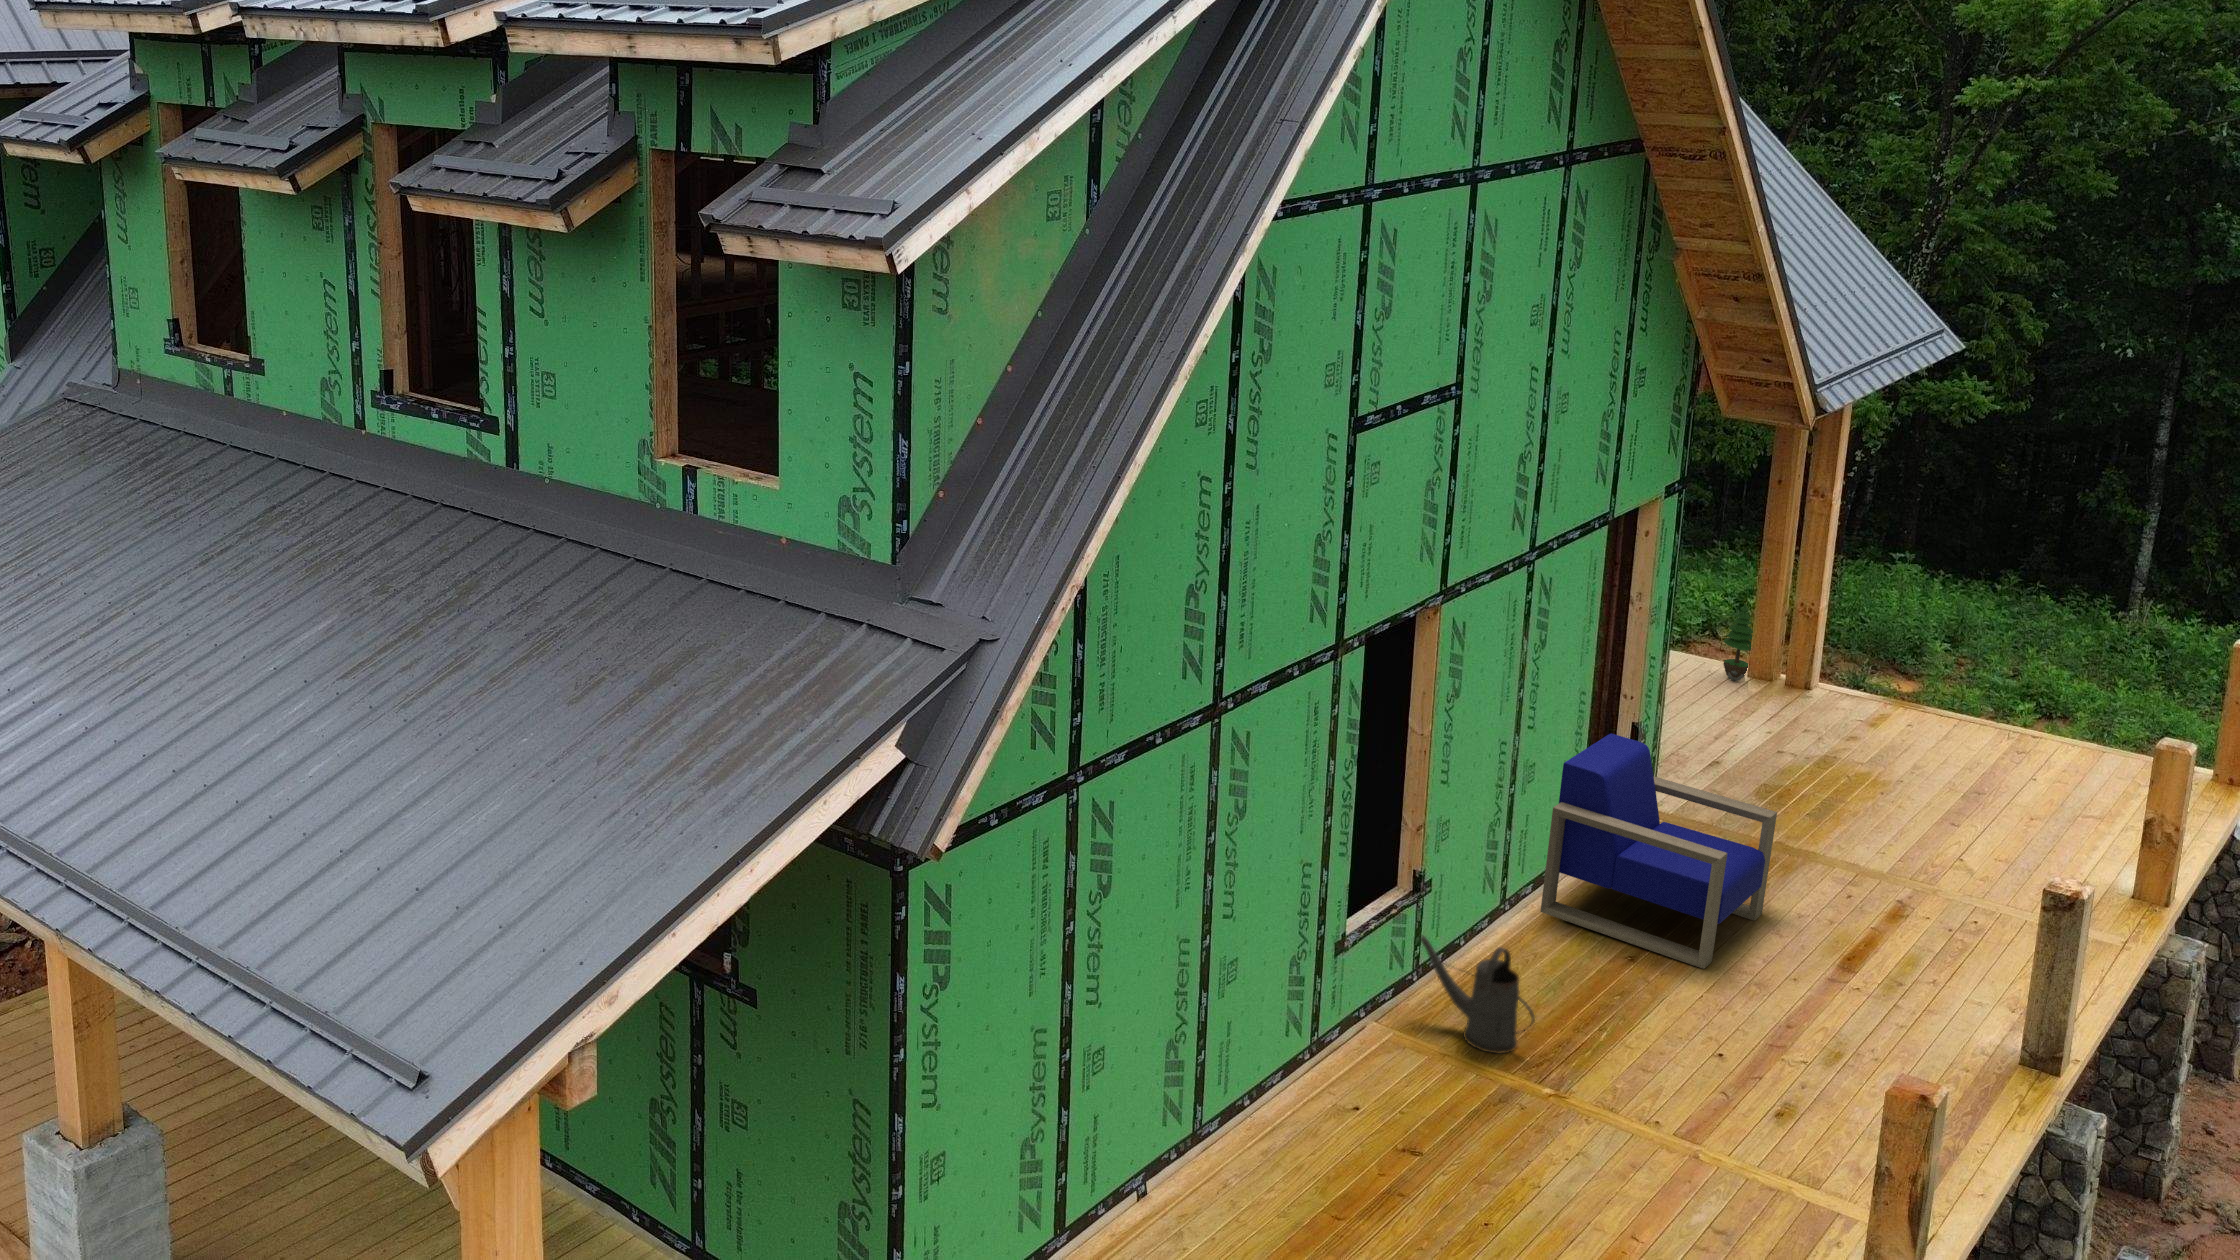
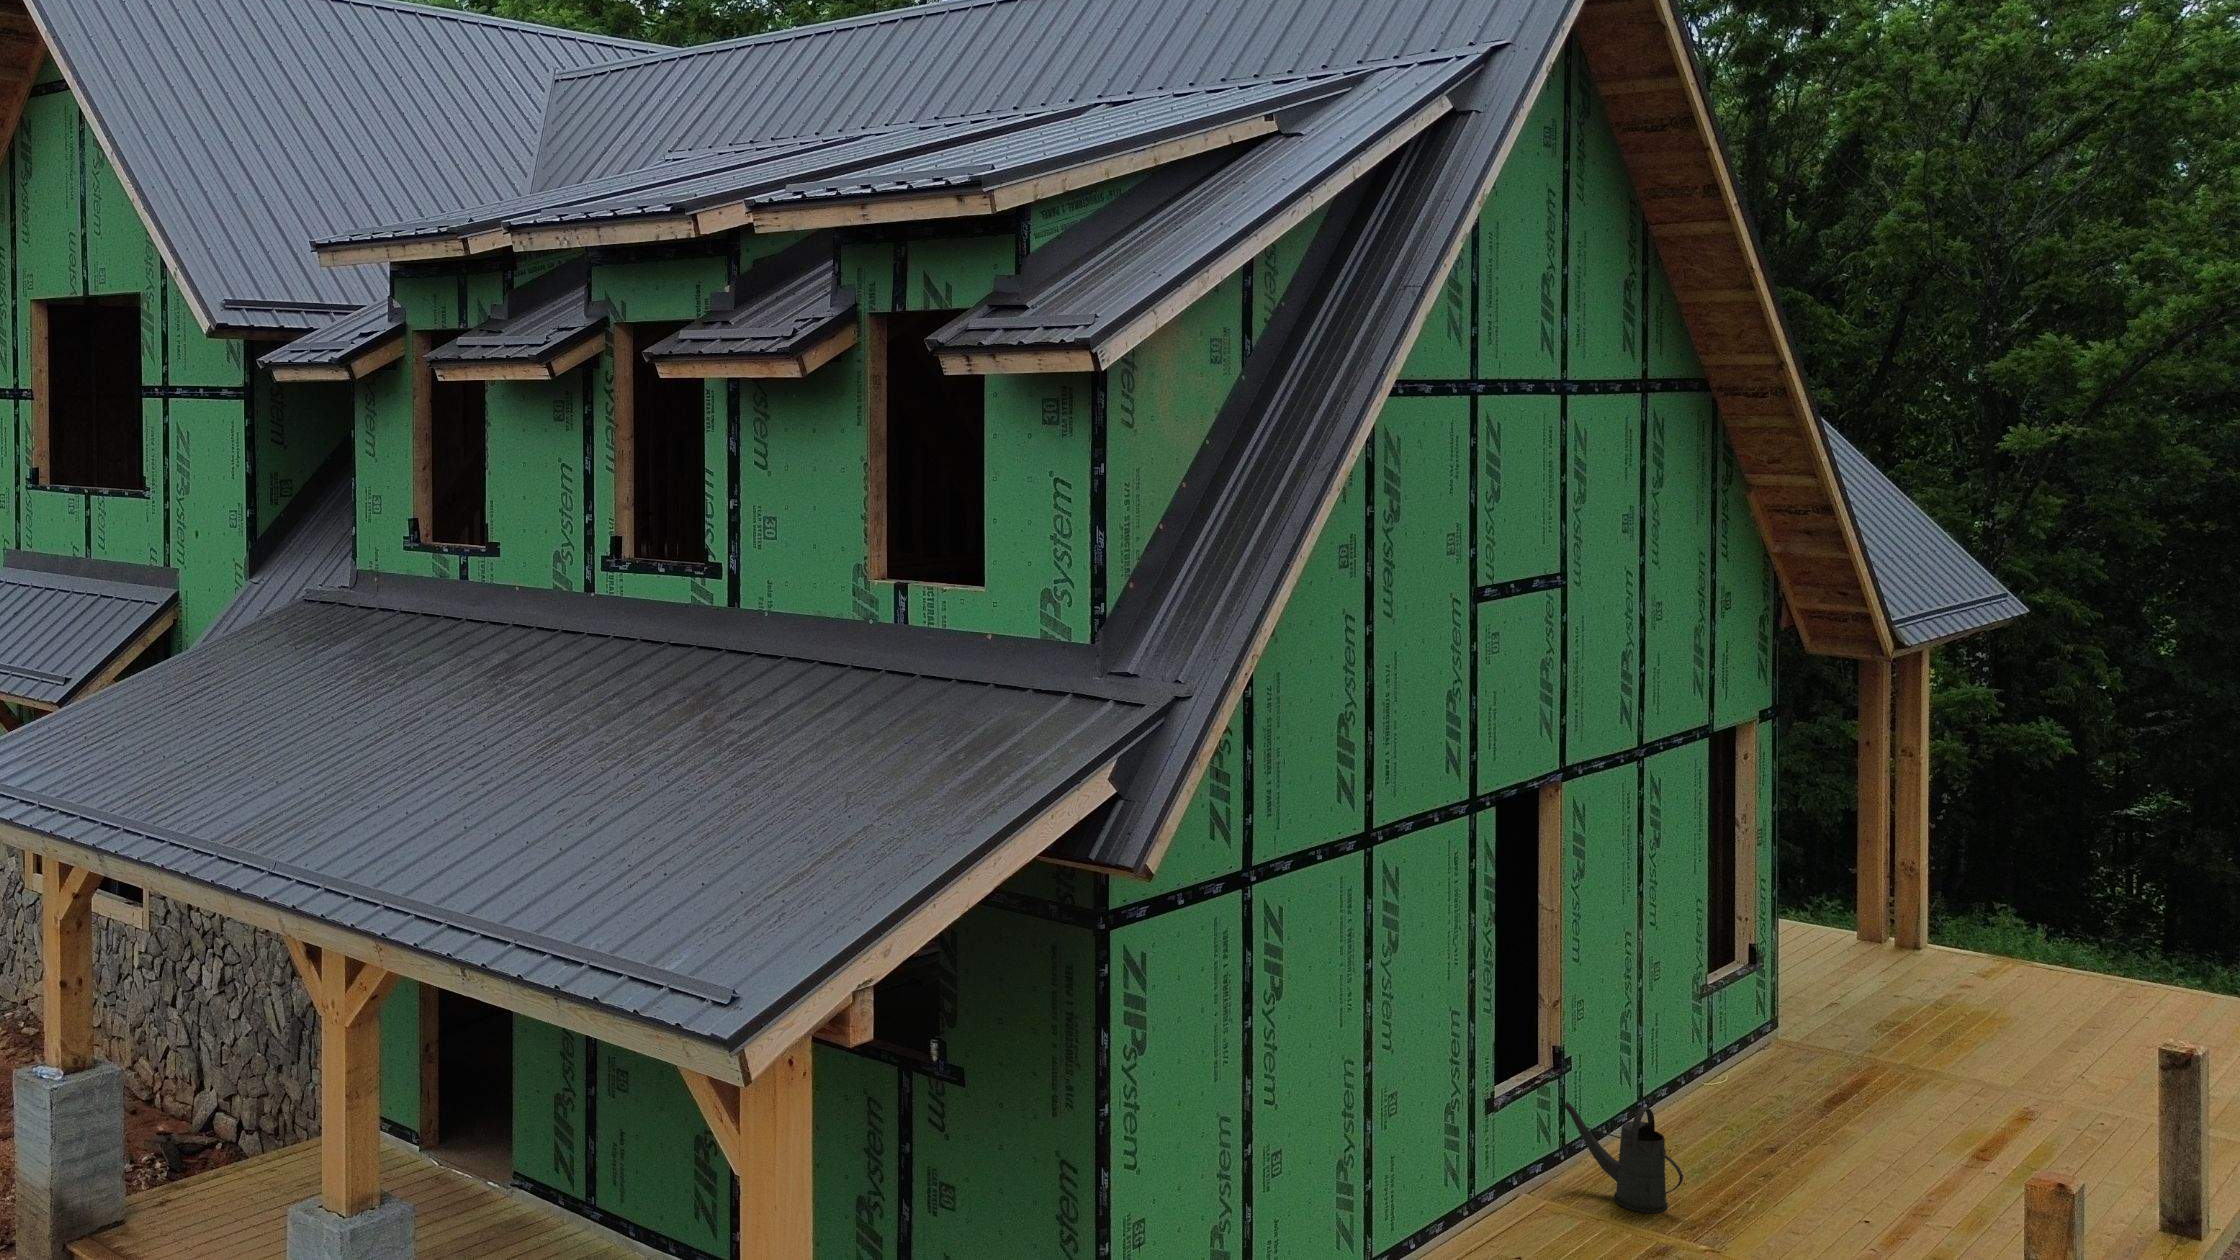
potted tree: present [1724,604,1753,681] -> none [1831,858,1864,938]
armchair: present [1540,734,1777,969] -> none [1678,938,1899,1153]

